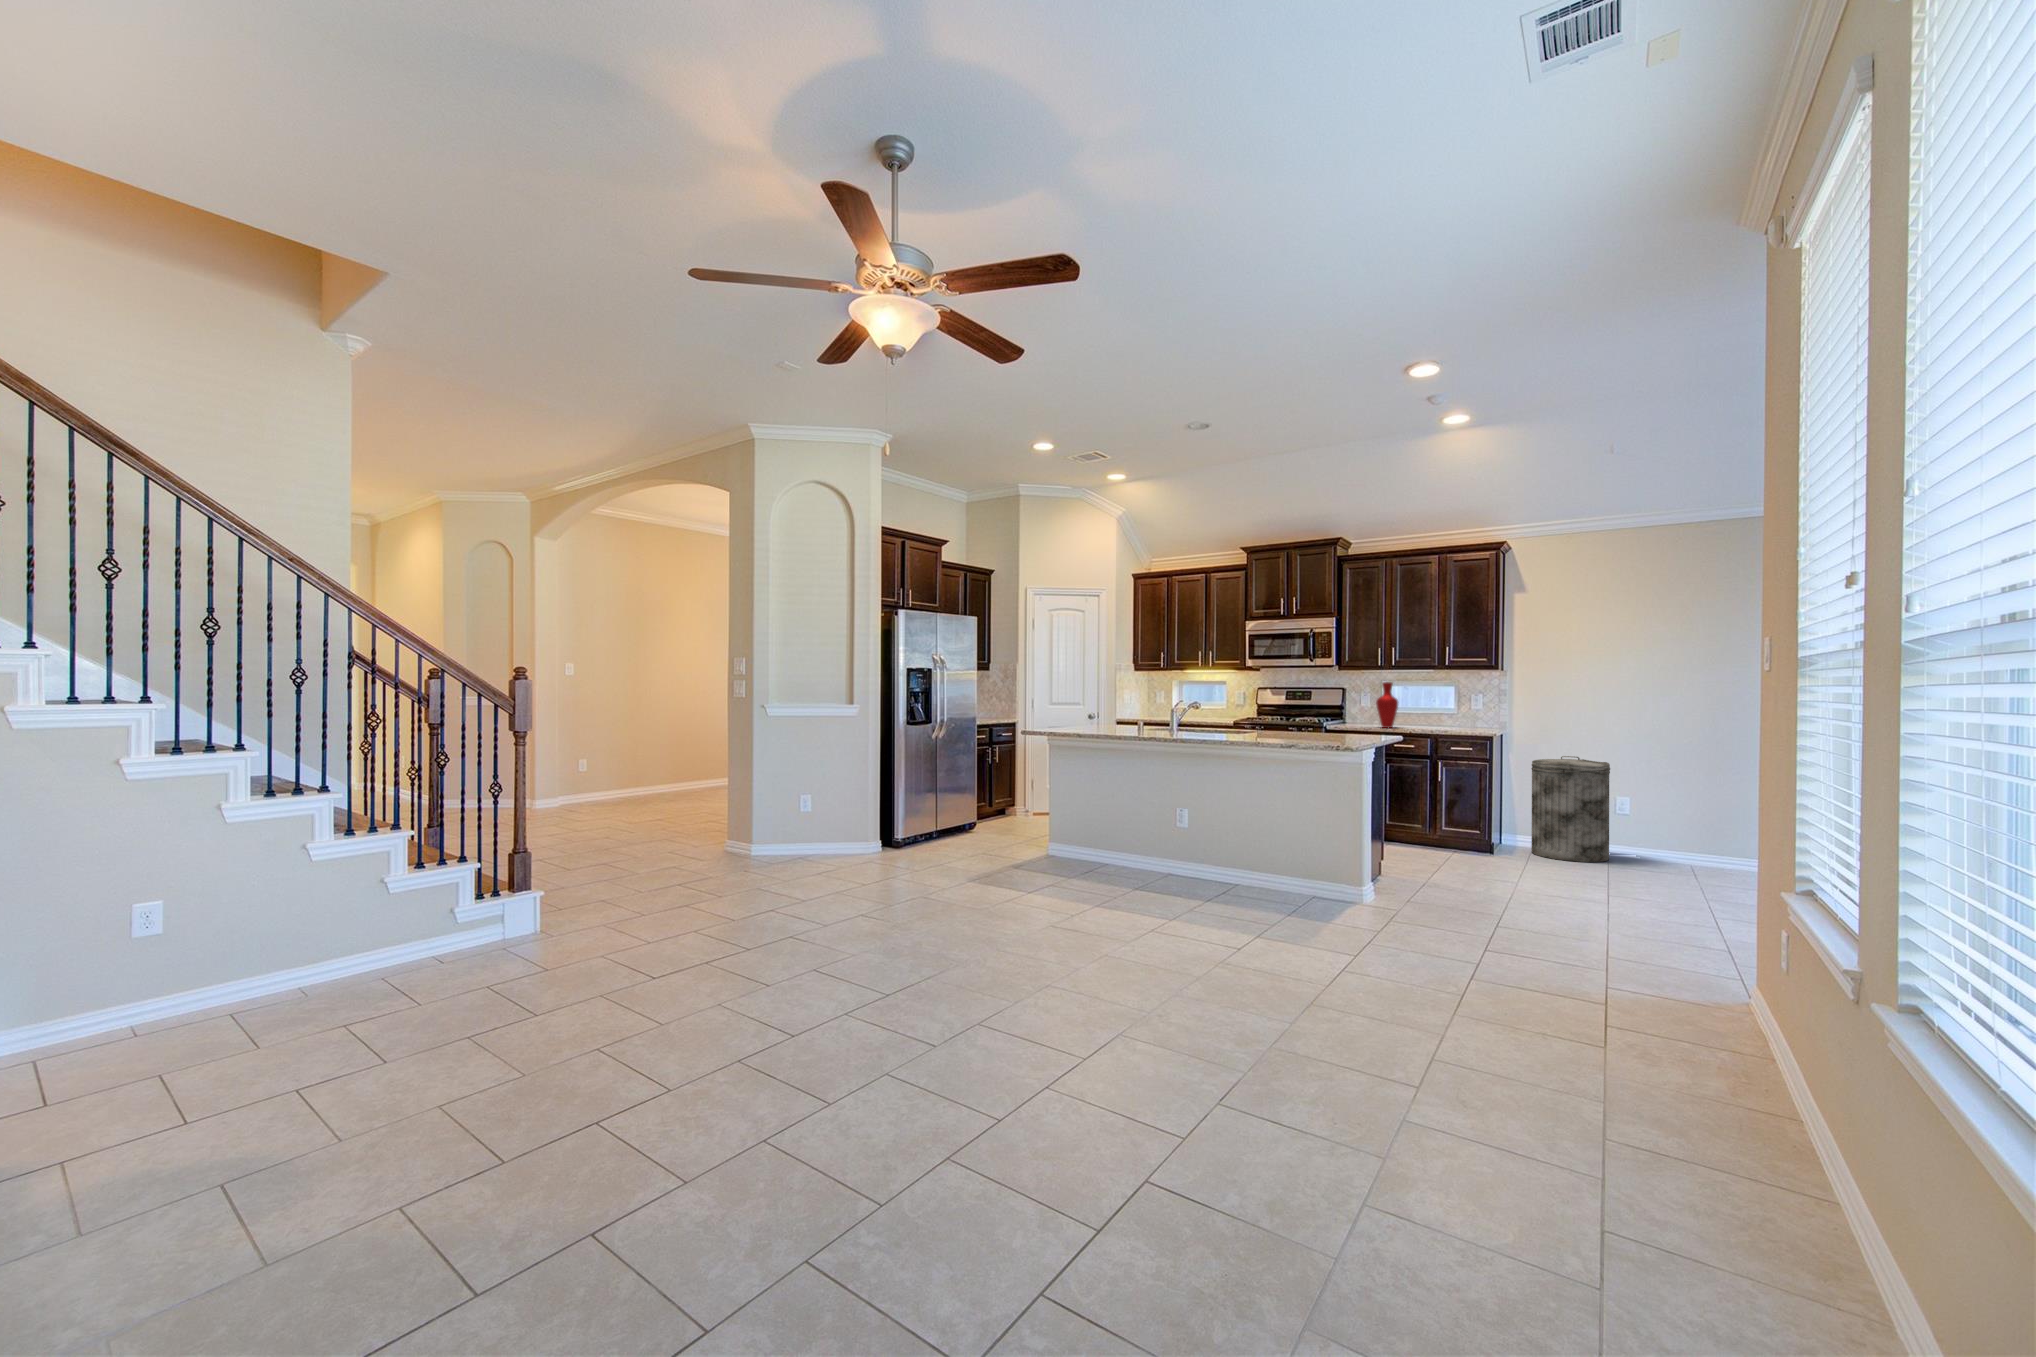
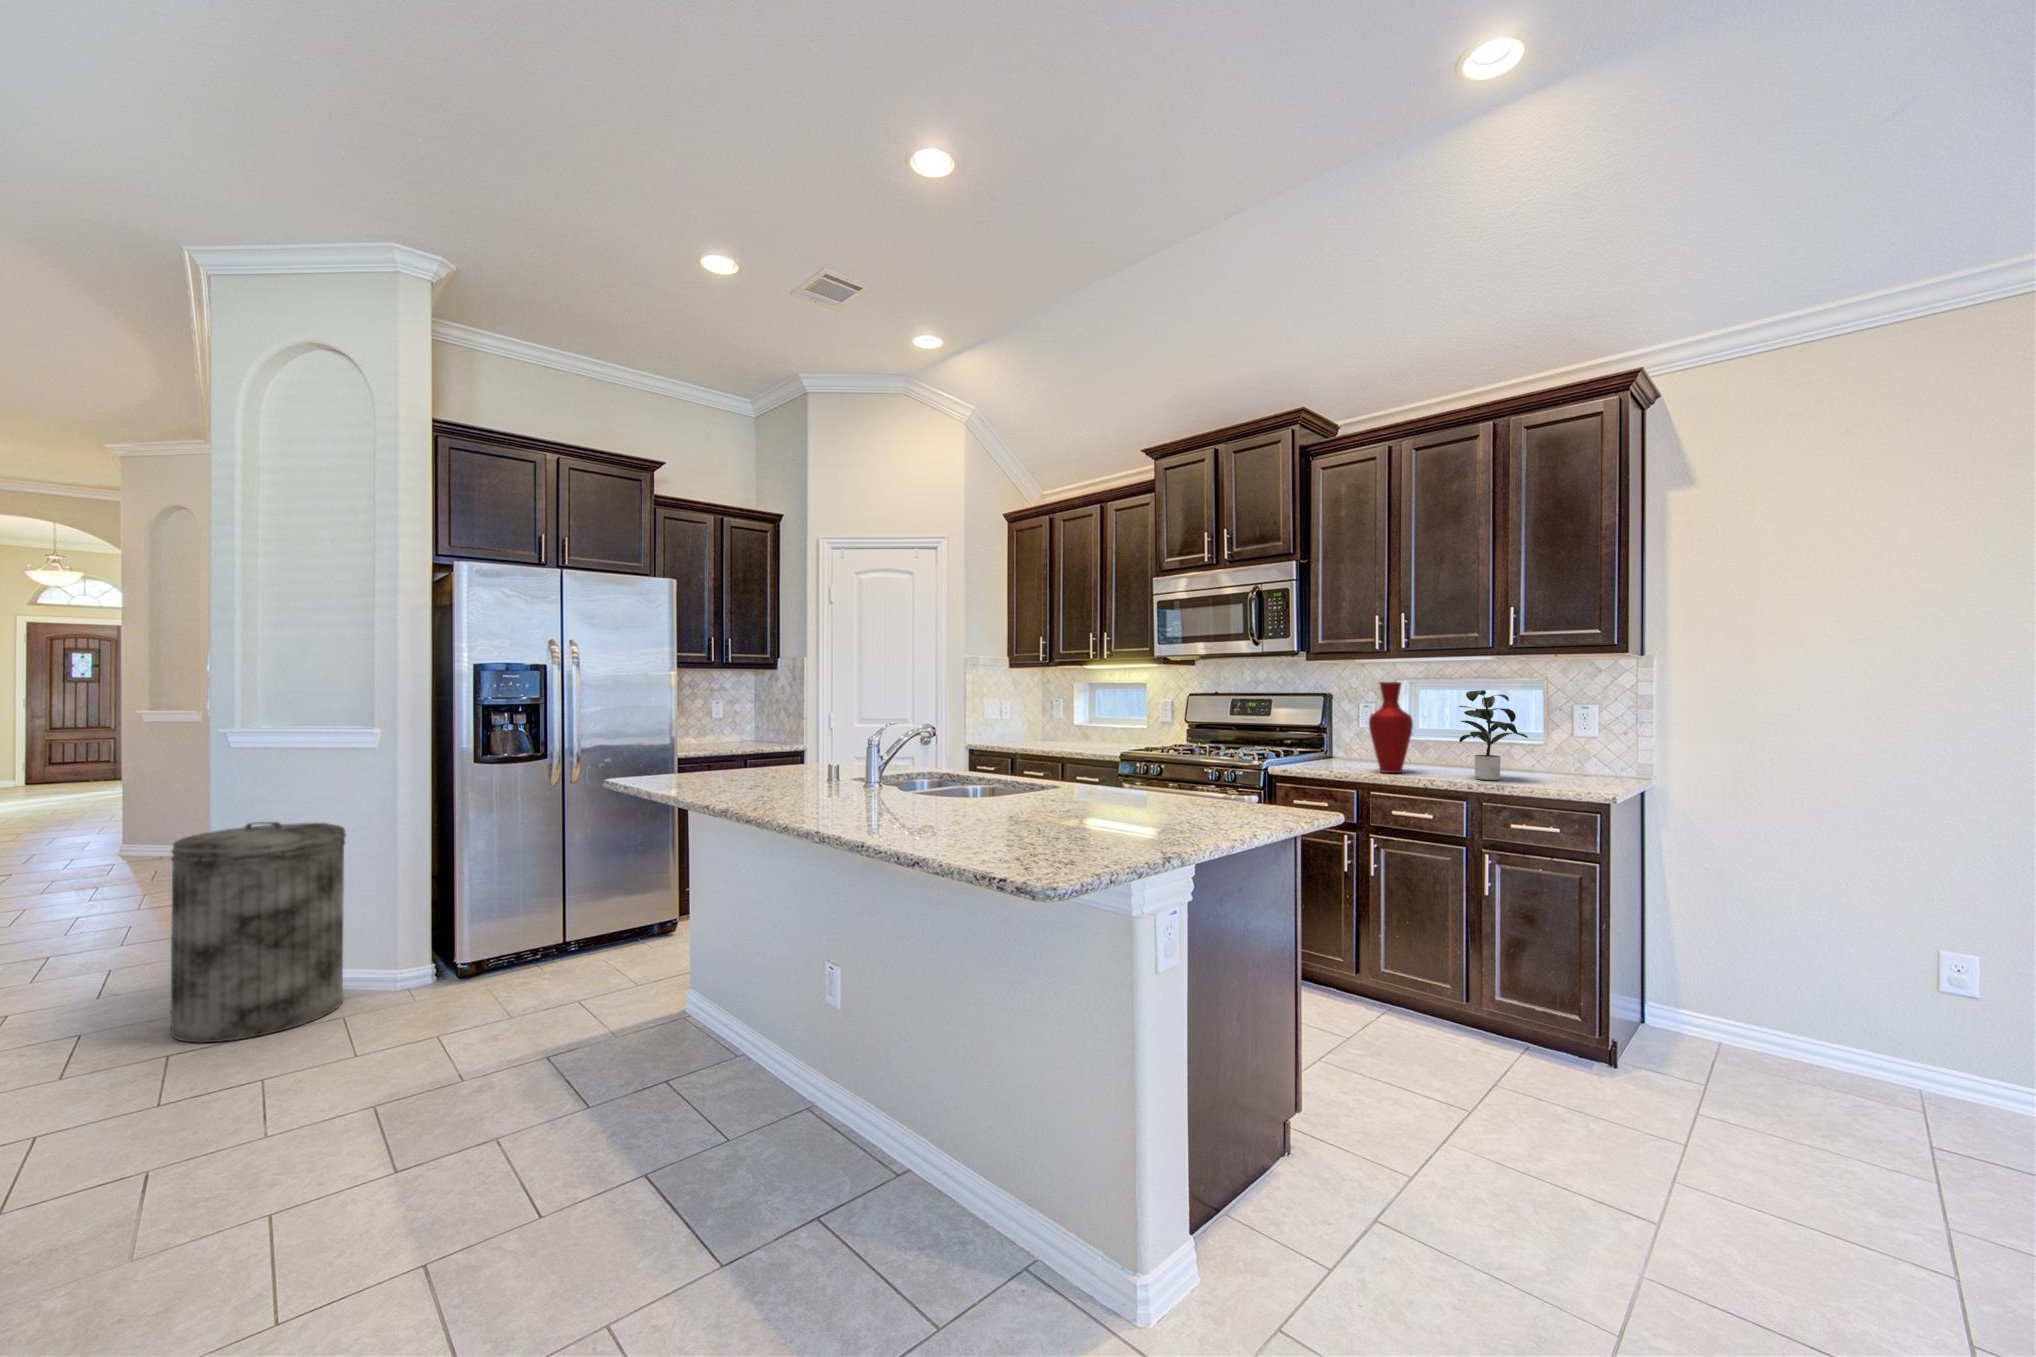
potted plant: none [1417,686,1462,730] -> present [1459,690,1528,780]
trash can: present [1531,756,1610,862] -> present [171,822,346,1043]

